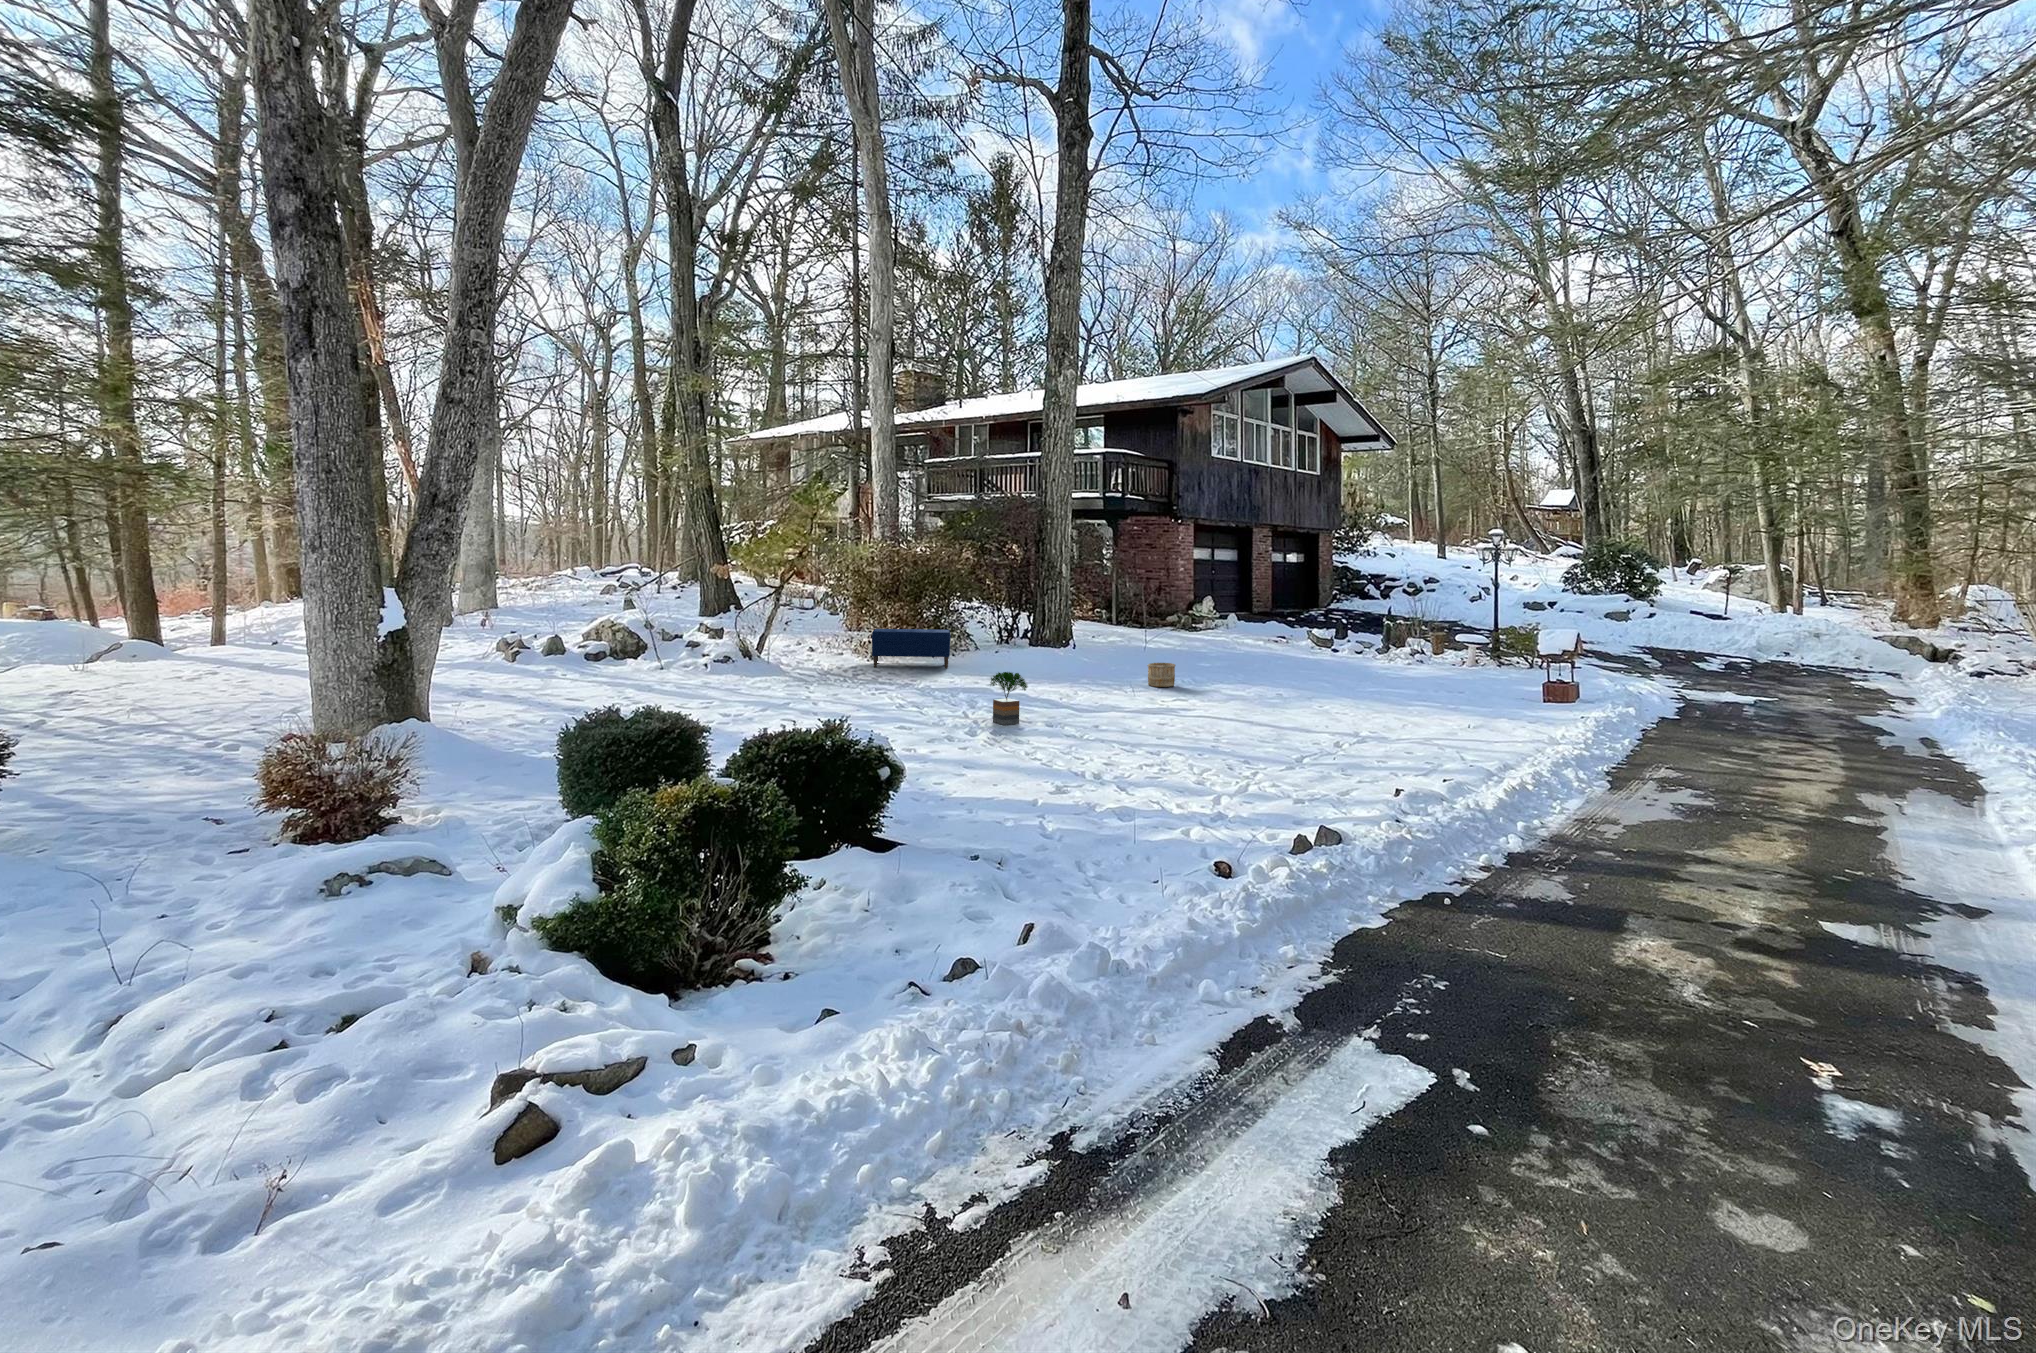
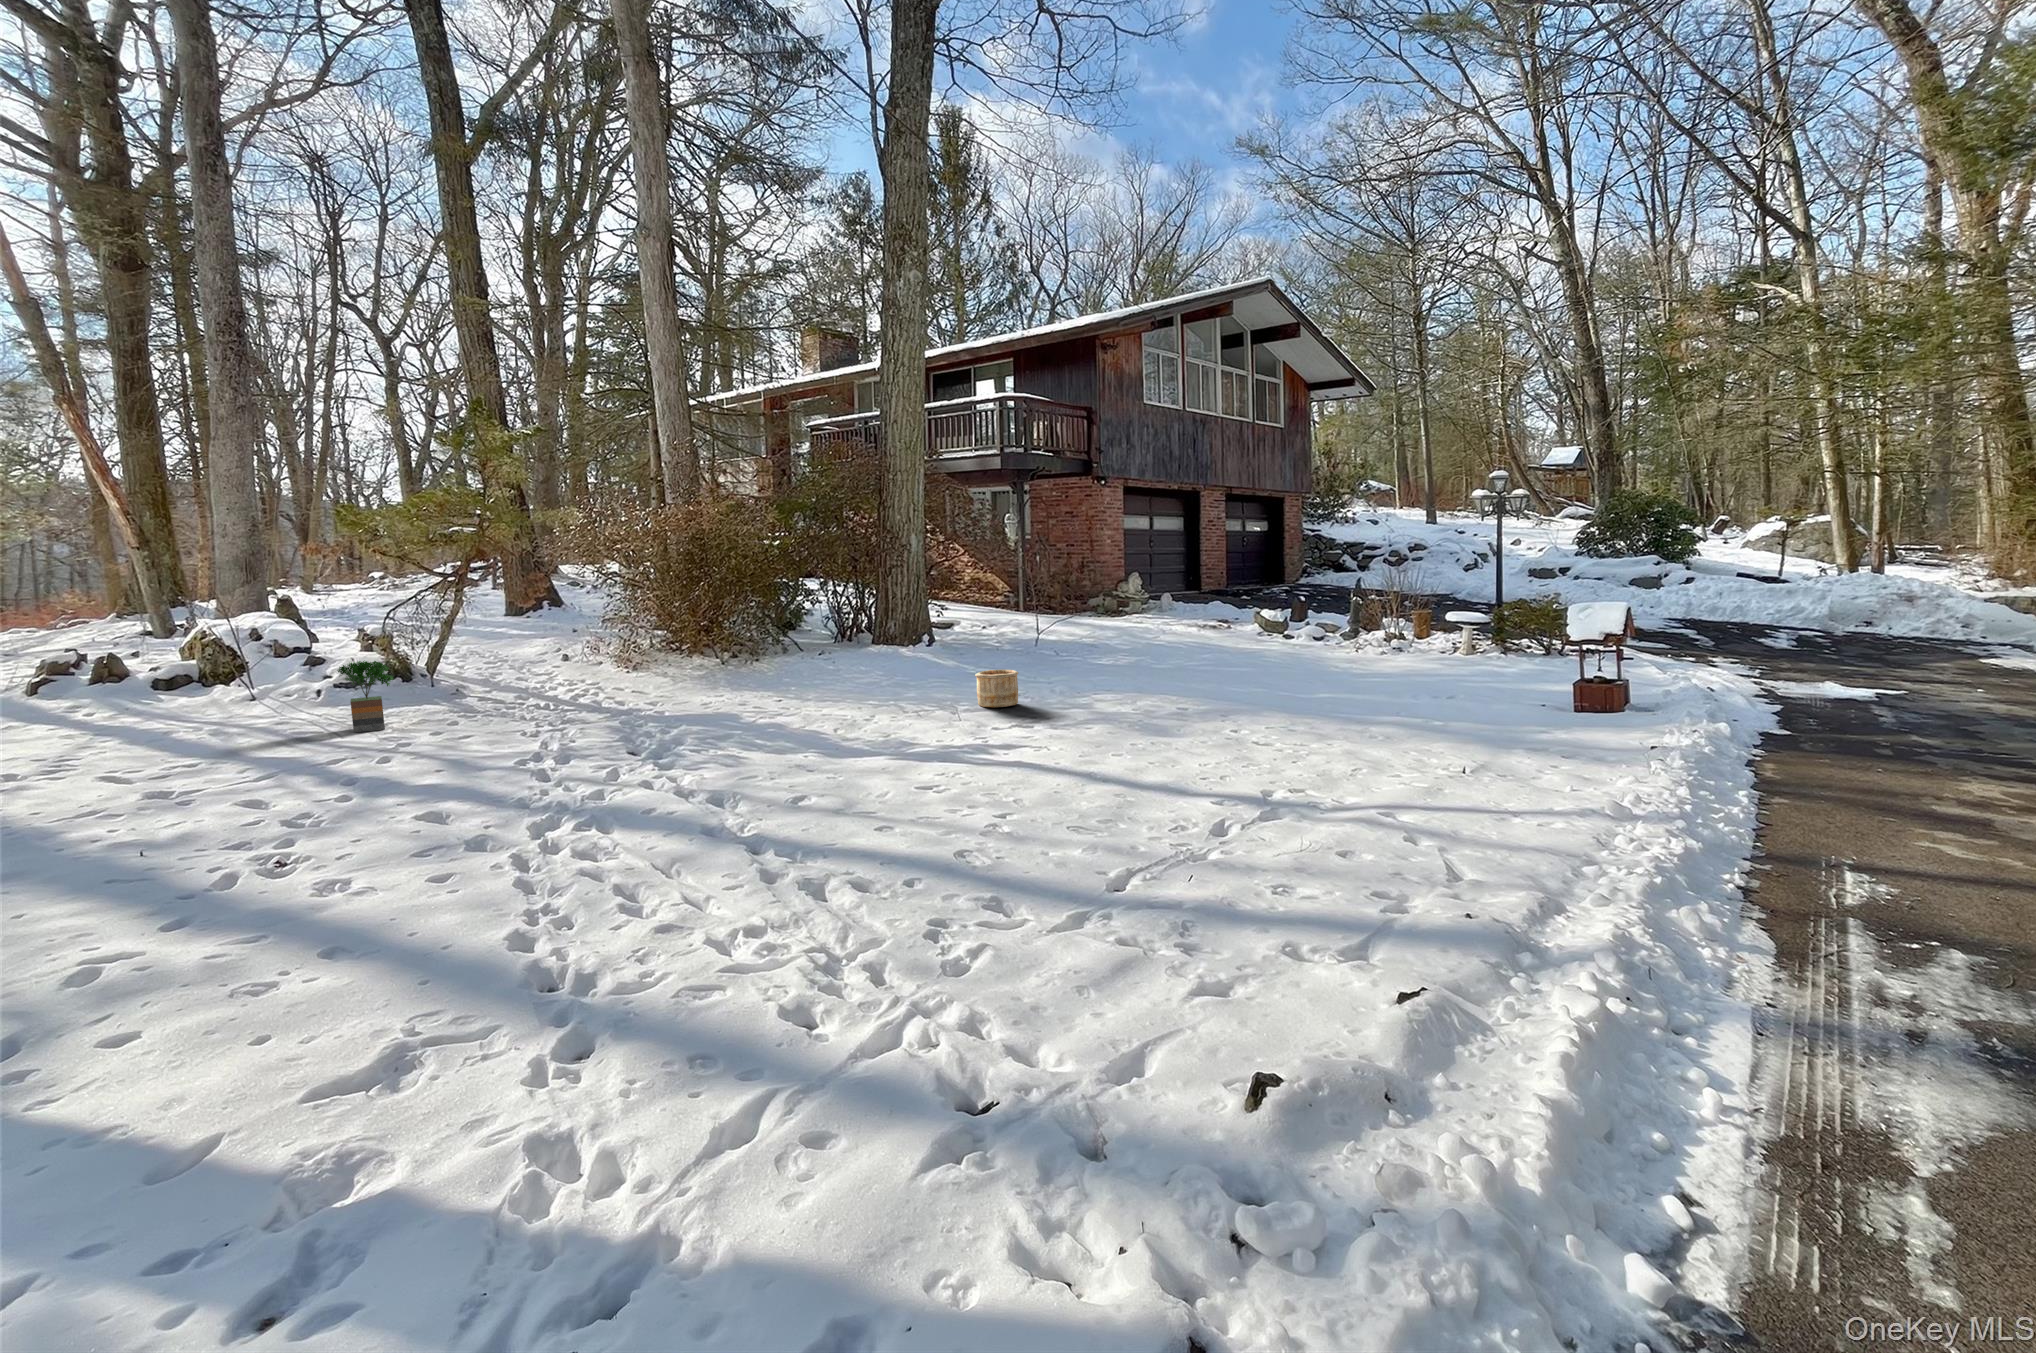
bench: present [872,629,951,668] -> none [565,629,702,690]
potted tree: present [990,672,1028,725] -> present [337,661,393,733]

